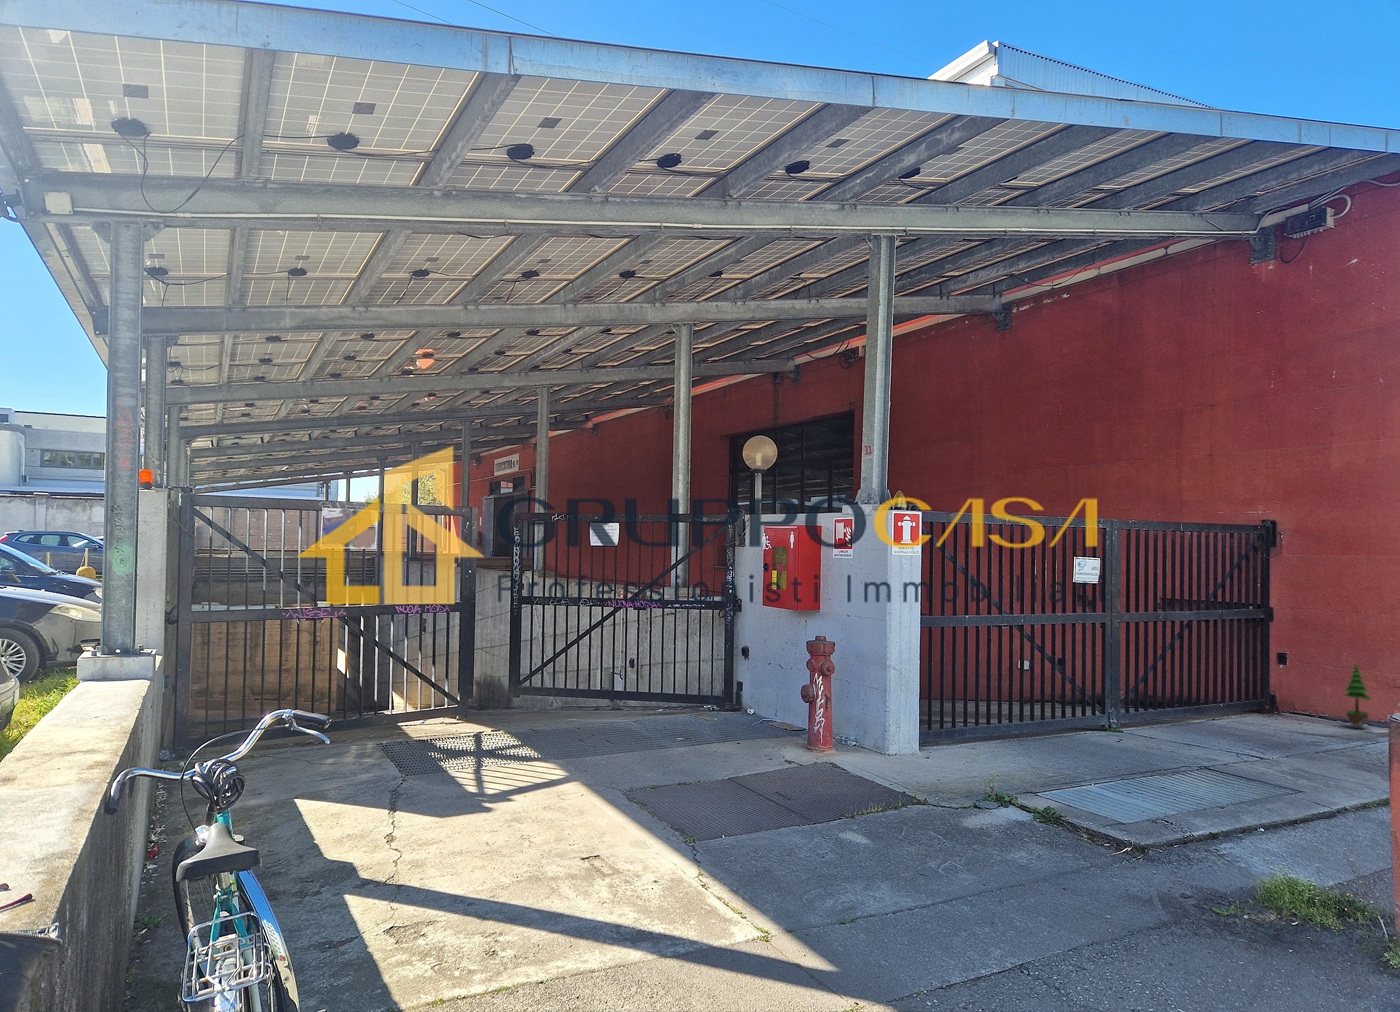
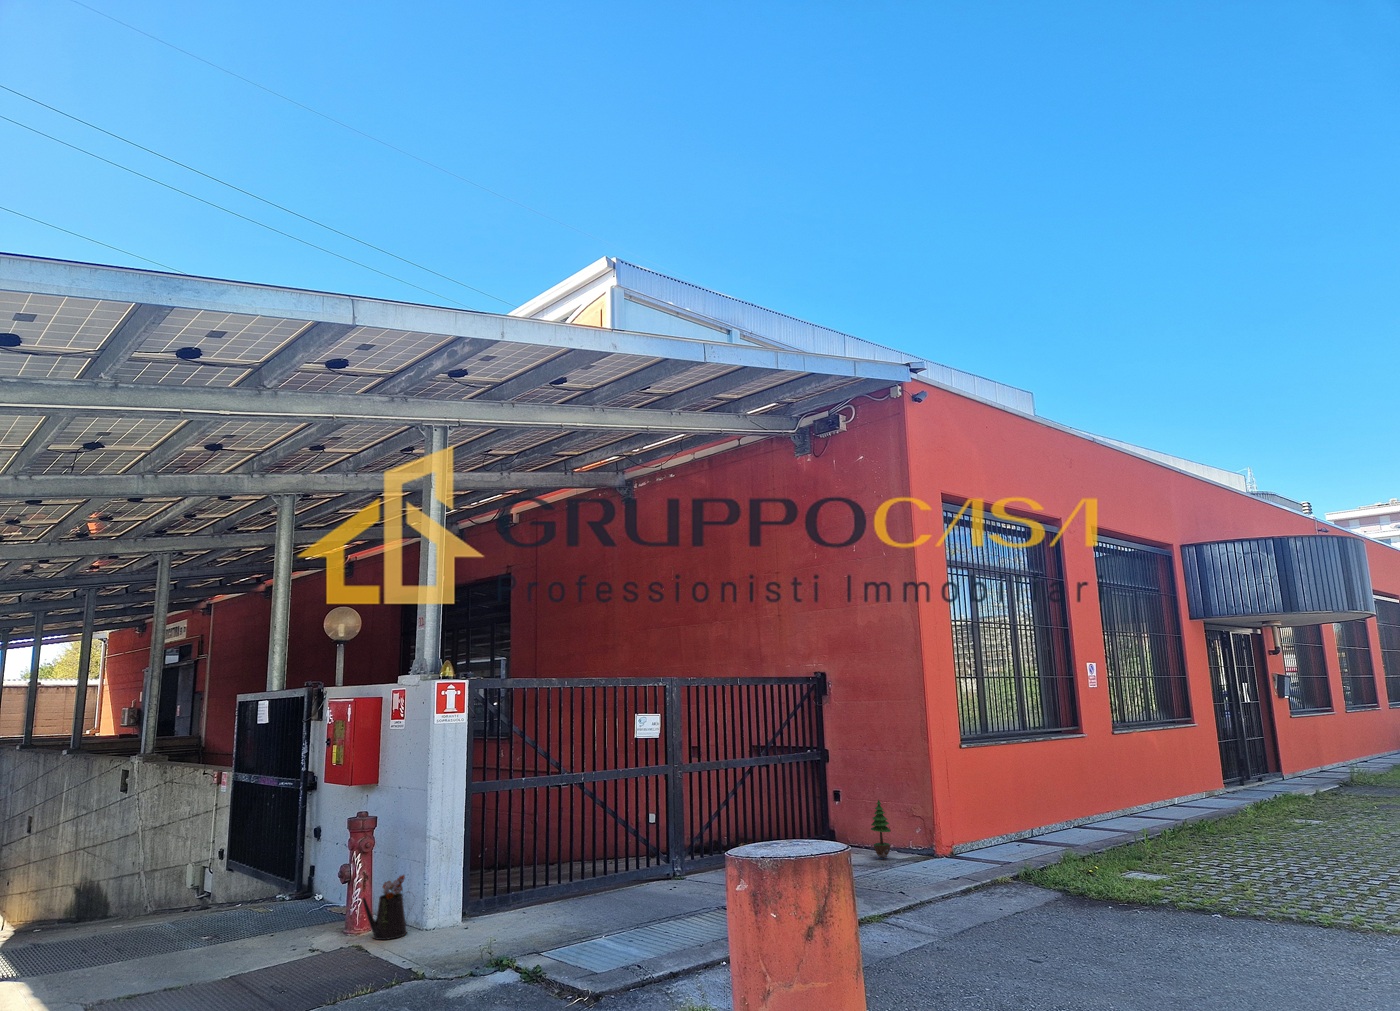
watering can: none [830,698,879,759] -> present [363,875,407,940]

